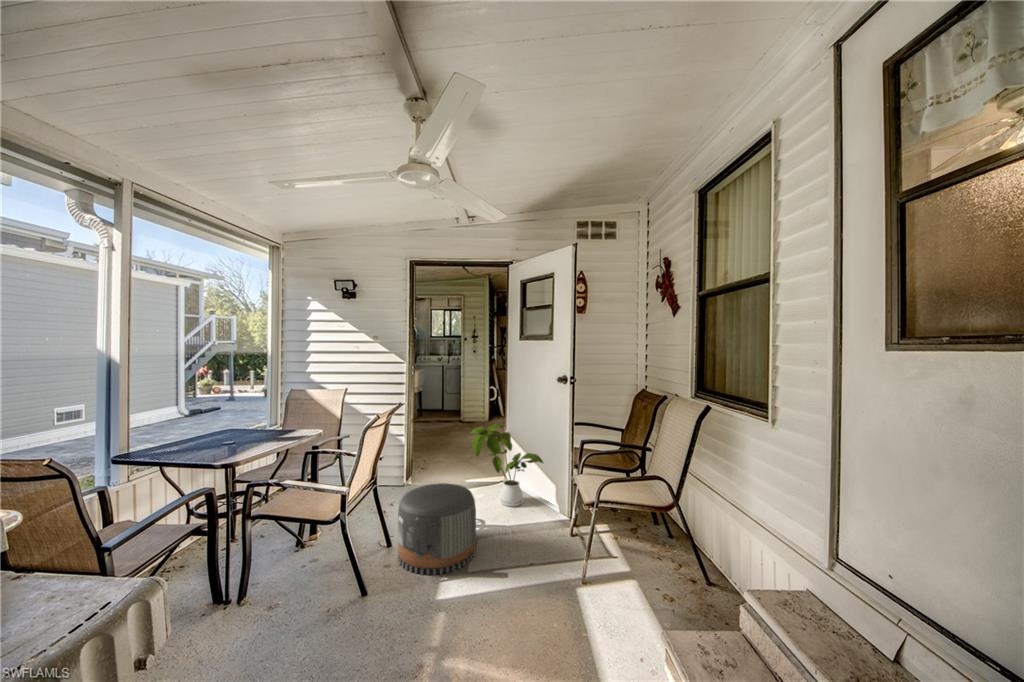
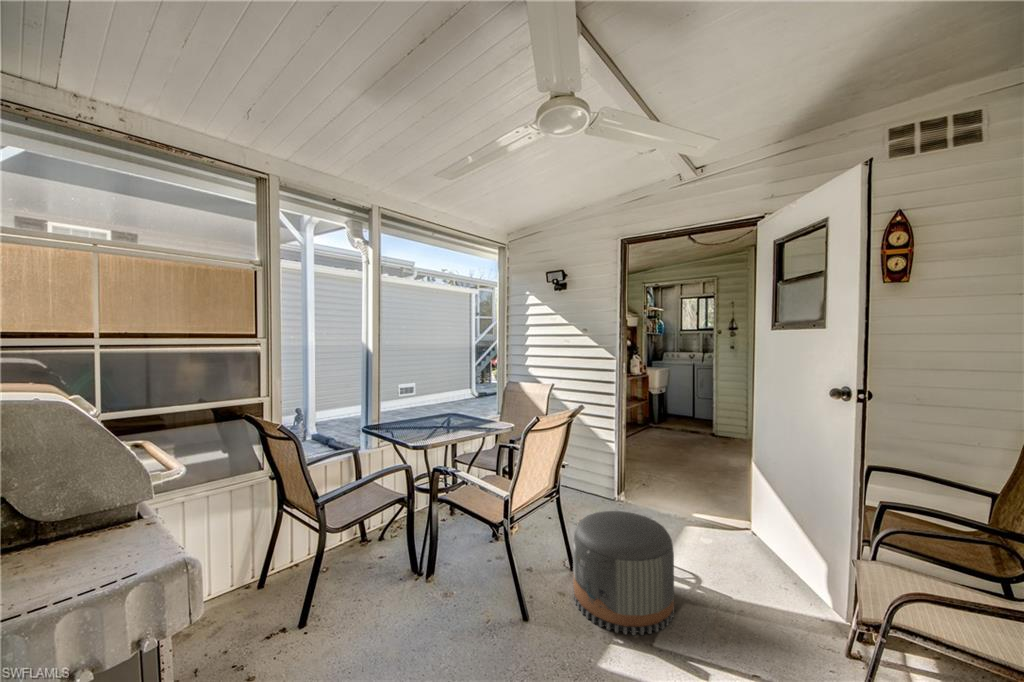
house plant: present [471,424,543,507] -> none [685,448,806,571]

